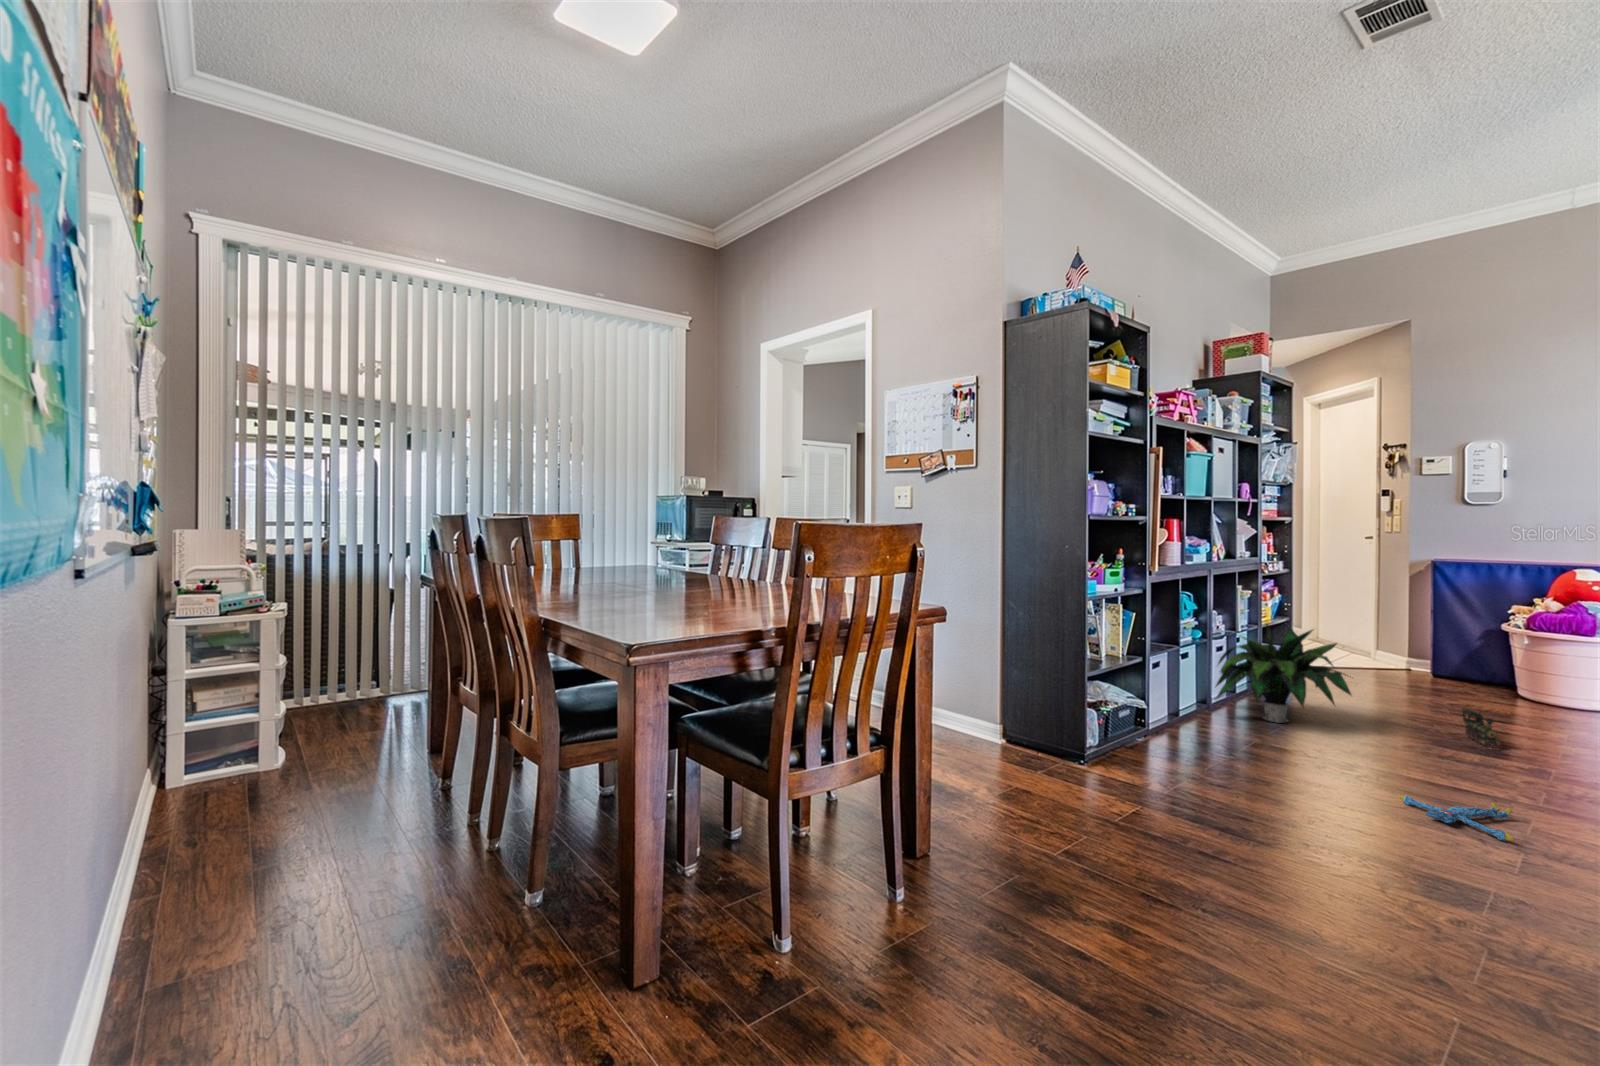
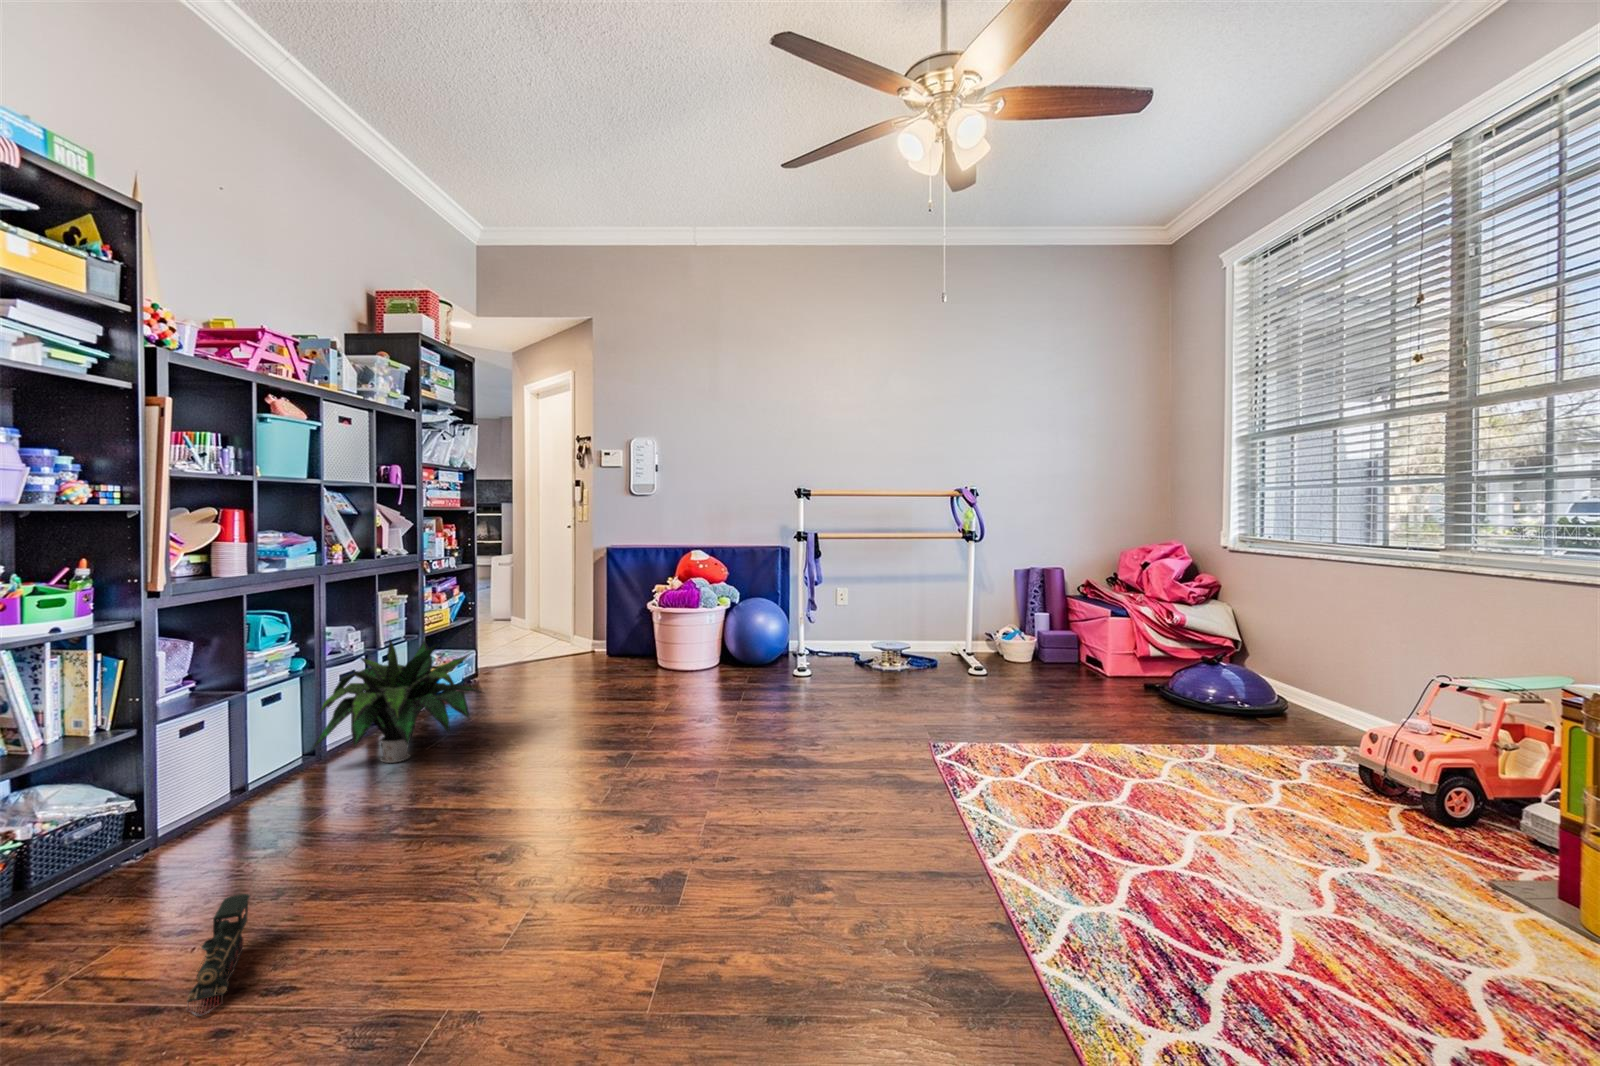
toy train: present [1462,709,1501,749] -> present [187,894,250,1016]
plush toy: present [1400,794,1514,841] -> none [447,838,552,898]

